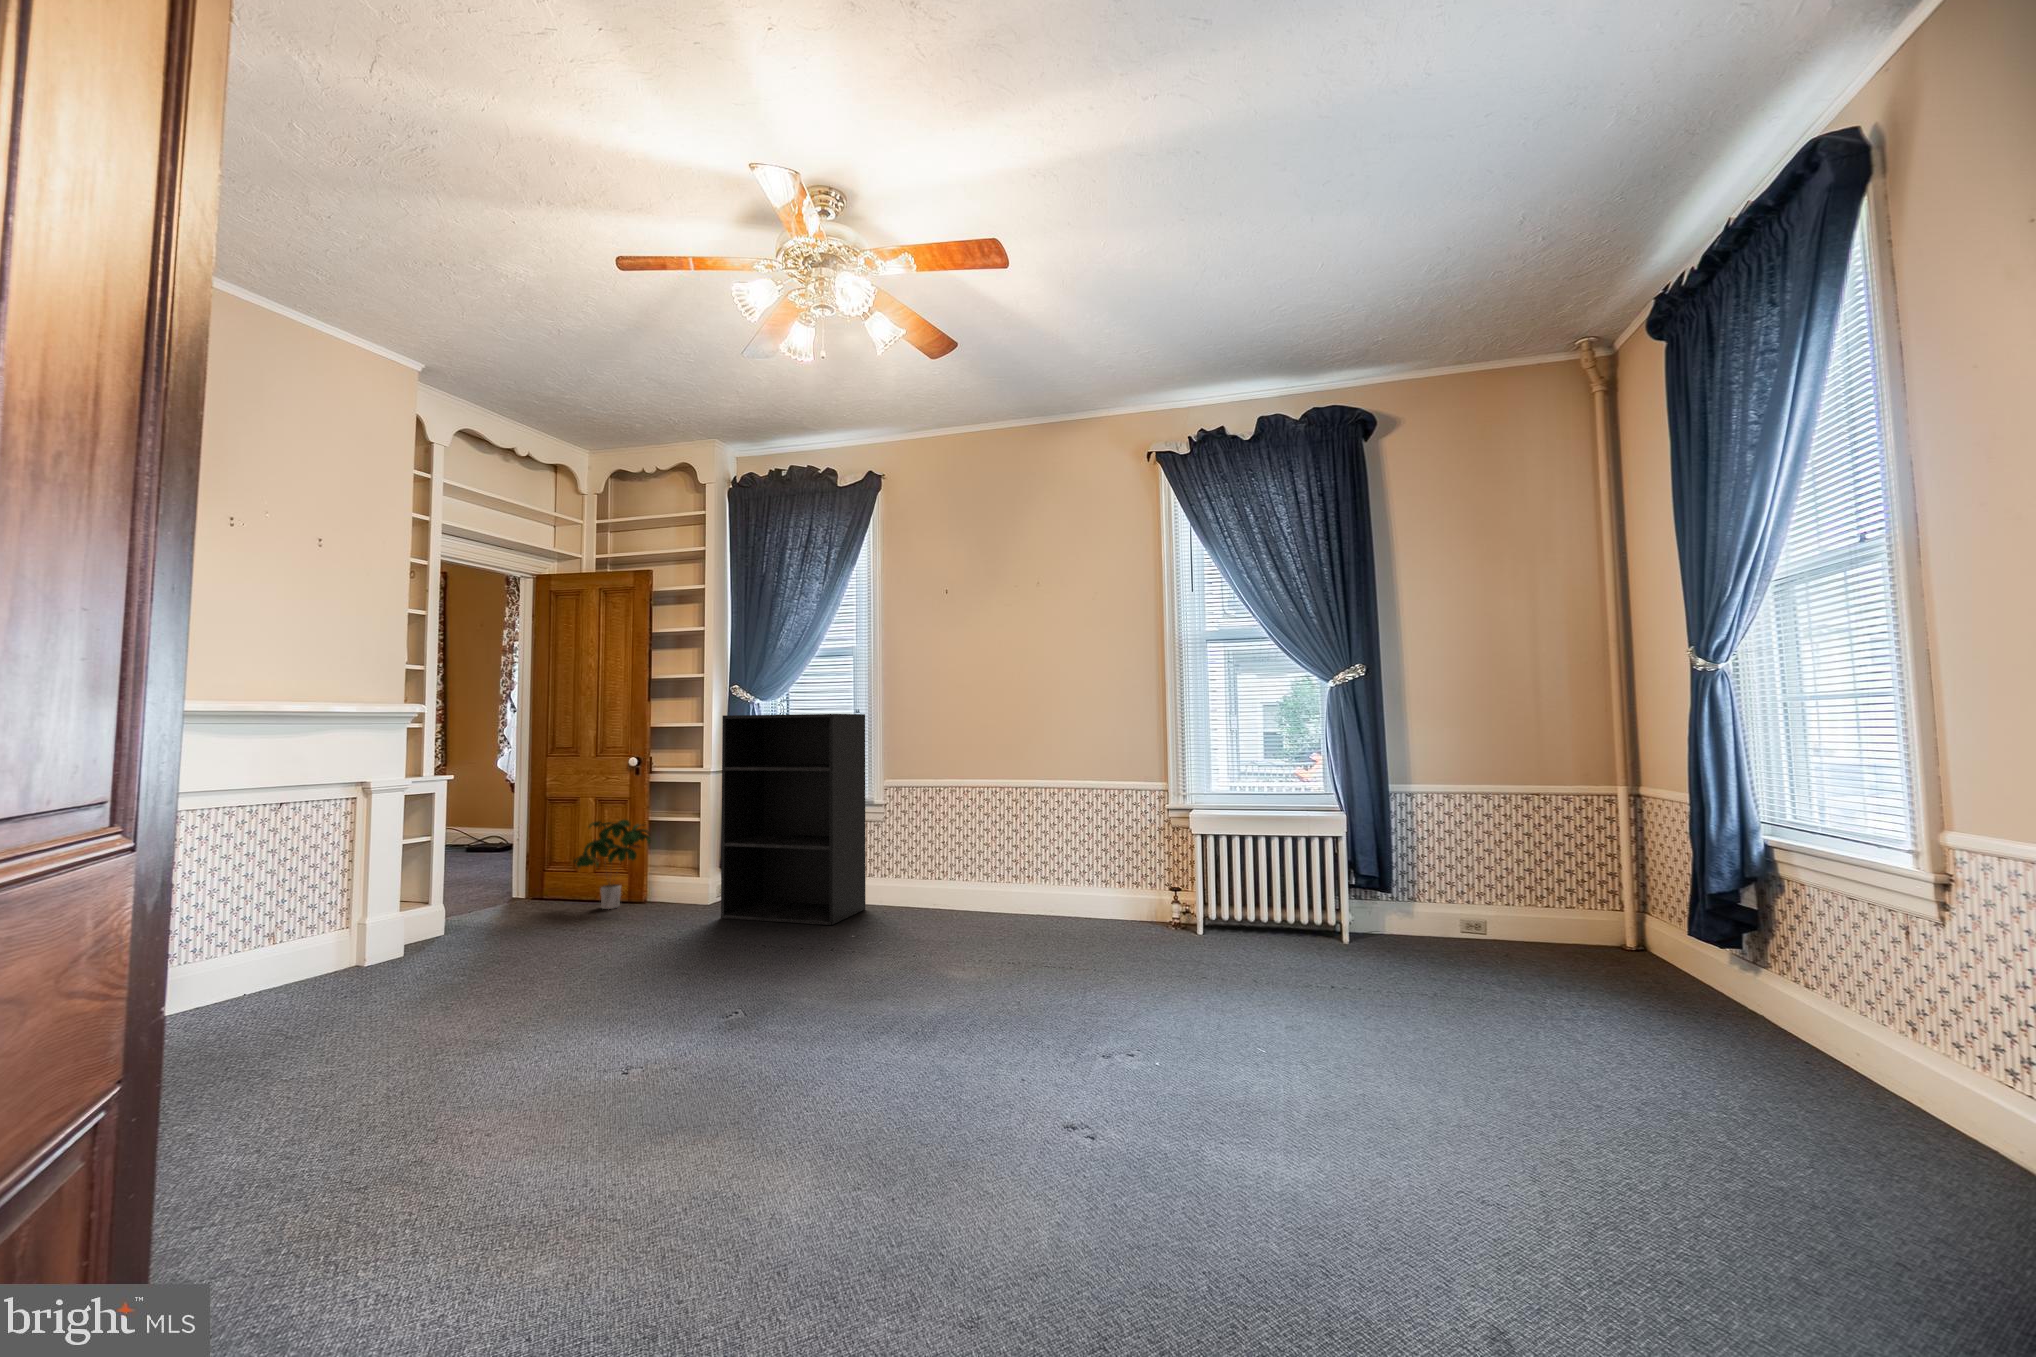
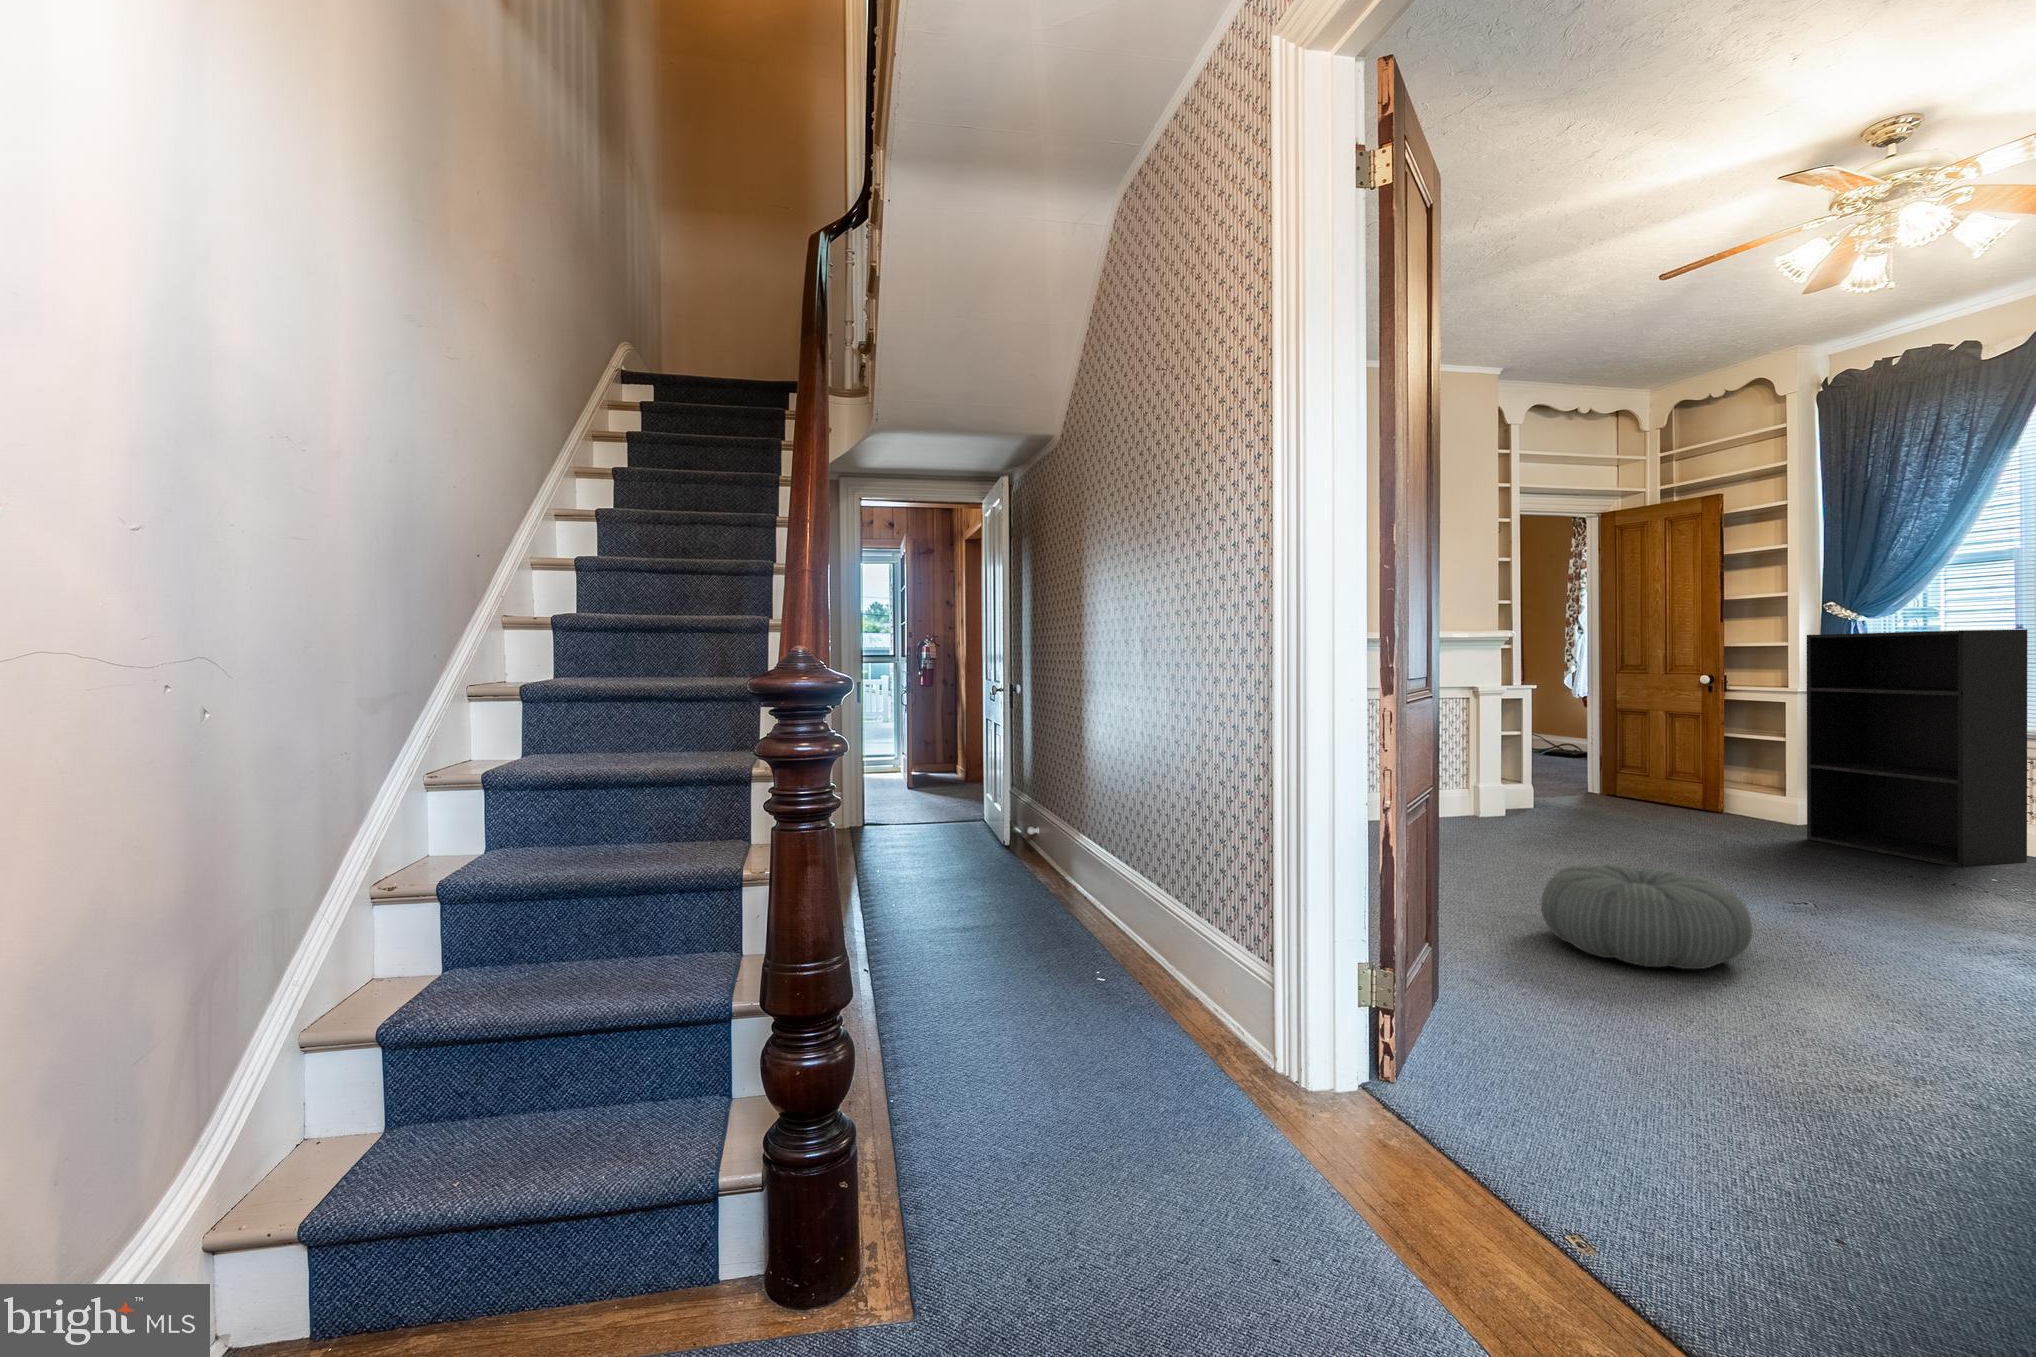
potted plant: present [574,820,651,909] -> none [1644,733,1725,814]
pouf: none [420,1031,706,1222] -> present [1541,864,1753,969]

